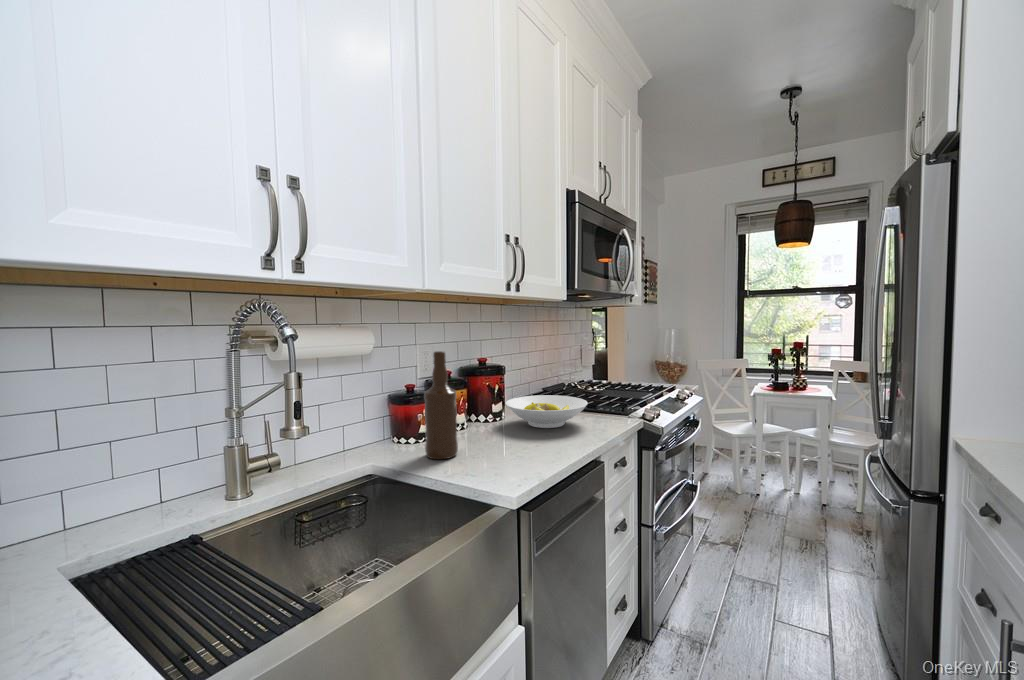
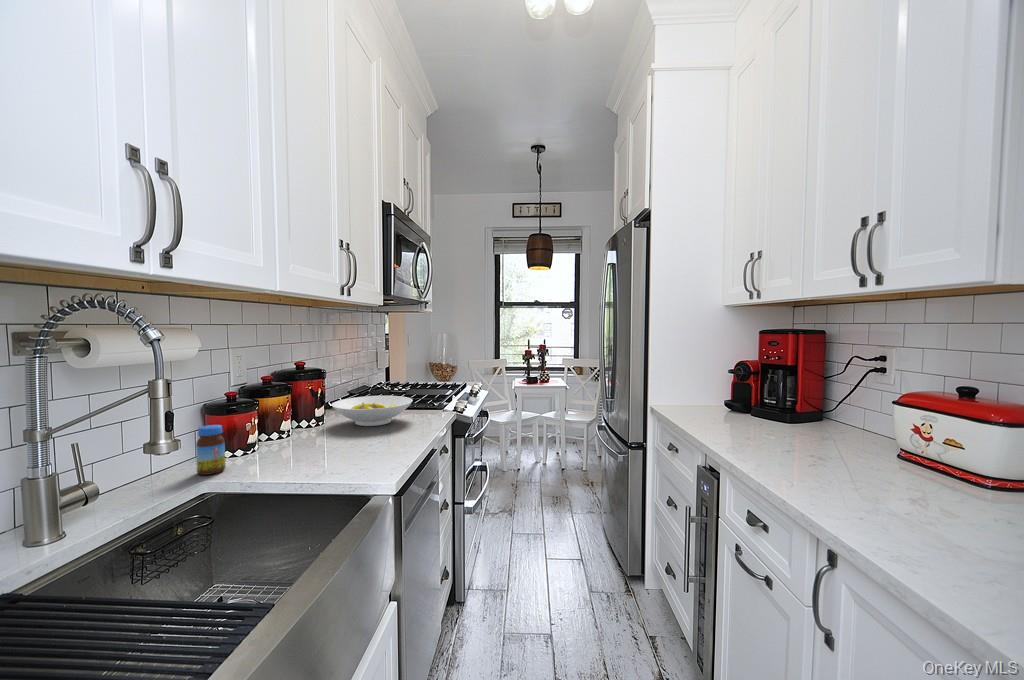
bottle: present [424,351,458,459] -> none [267,354,304,465]
jar: none [370,414,392,459] -> present [196,425,225,475]

